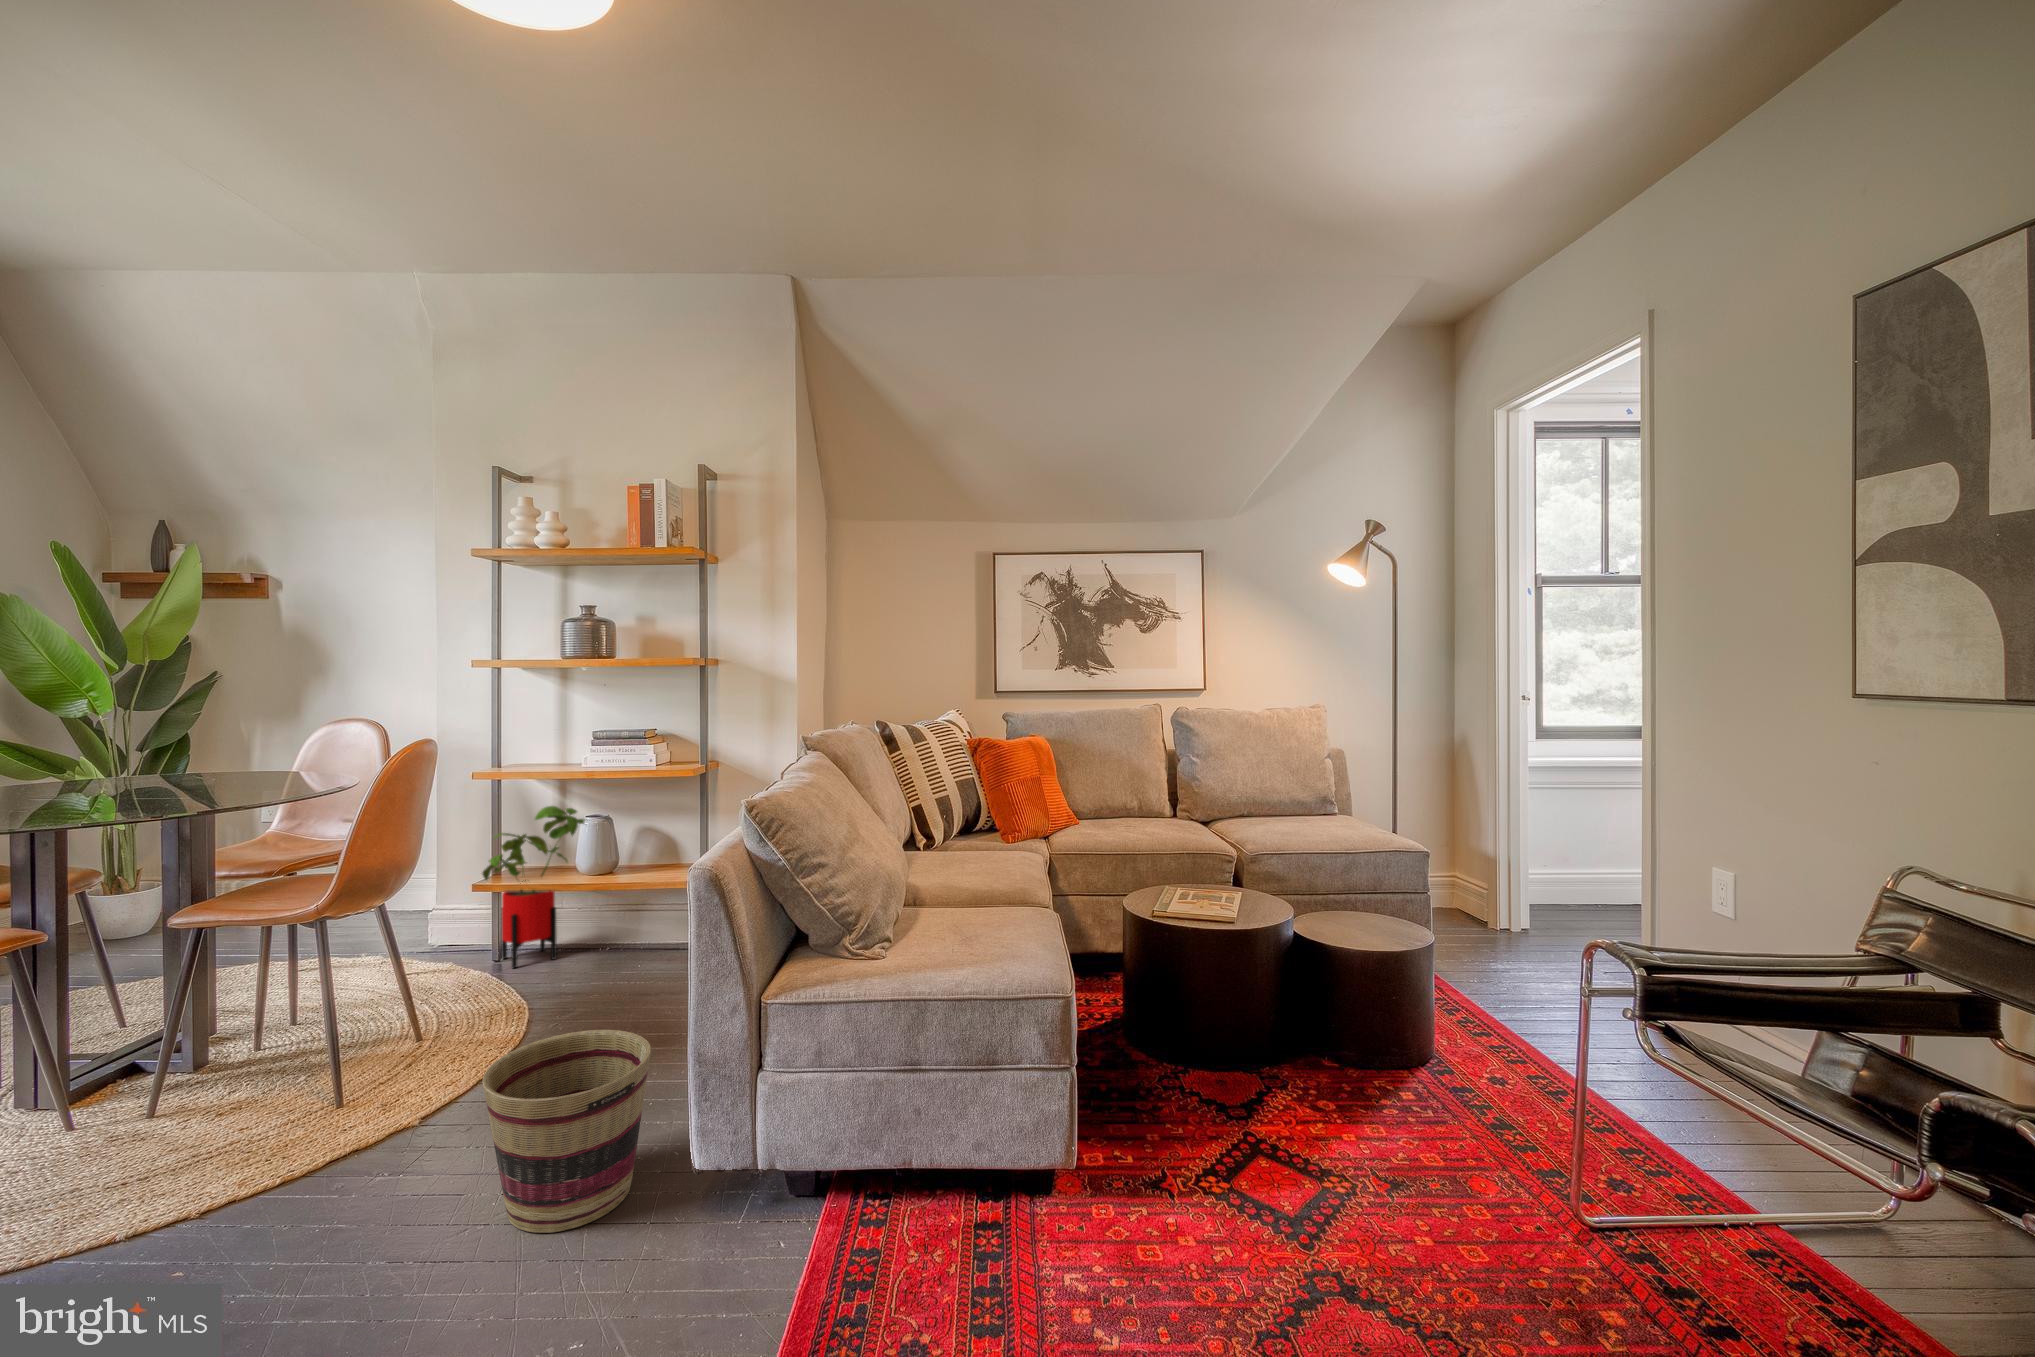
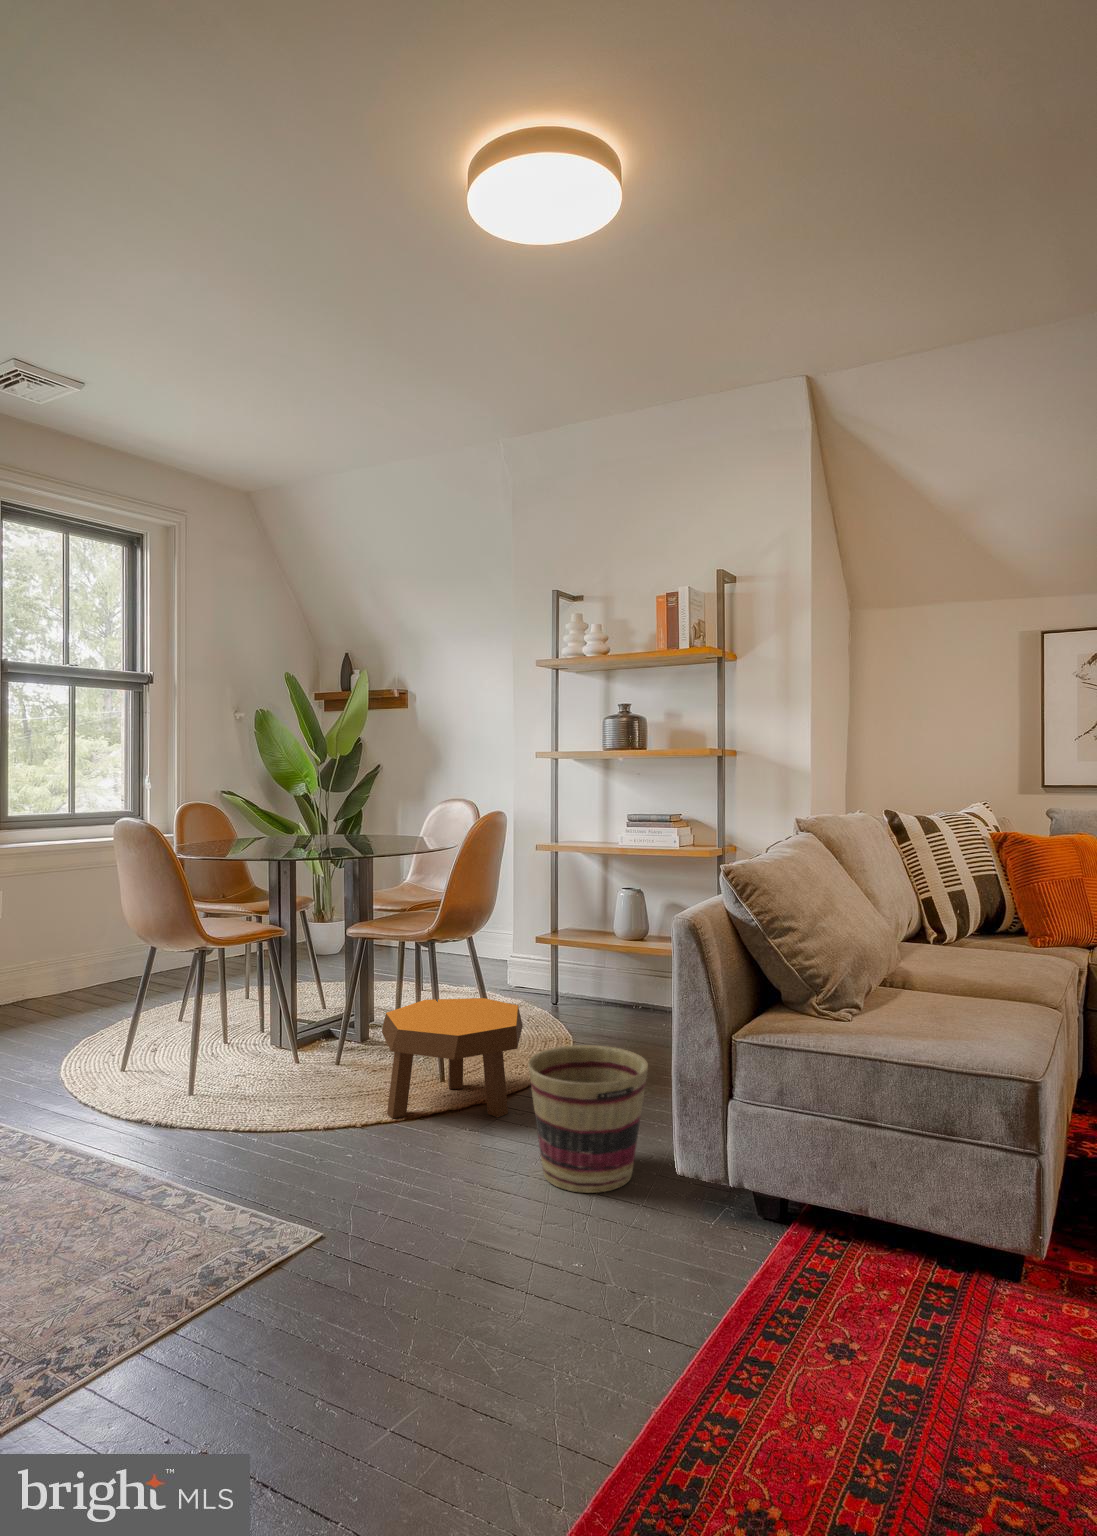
house plant: present [482,806,585,968] -> none [541,877,625,1012]
footstool: none [229,986,465,1192] -> present [382,998,523,1118]

